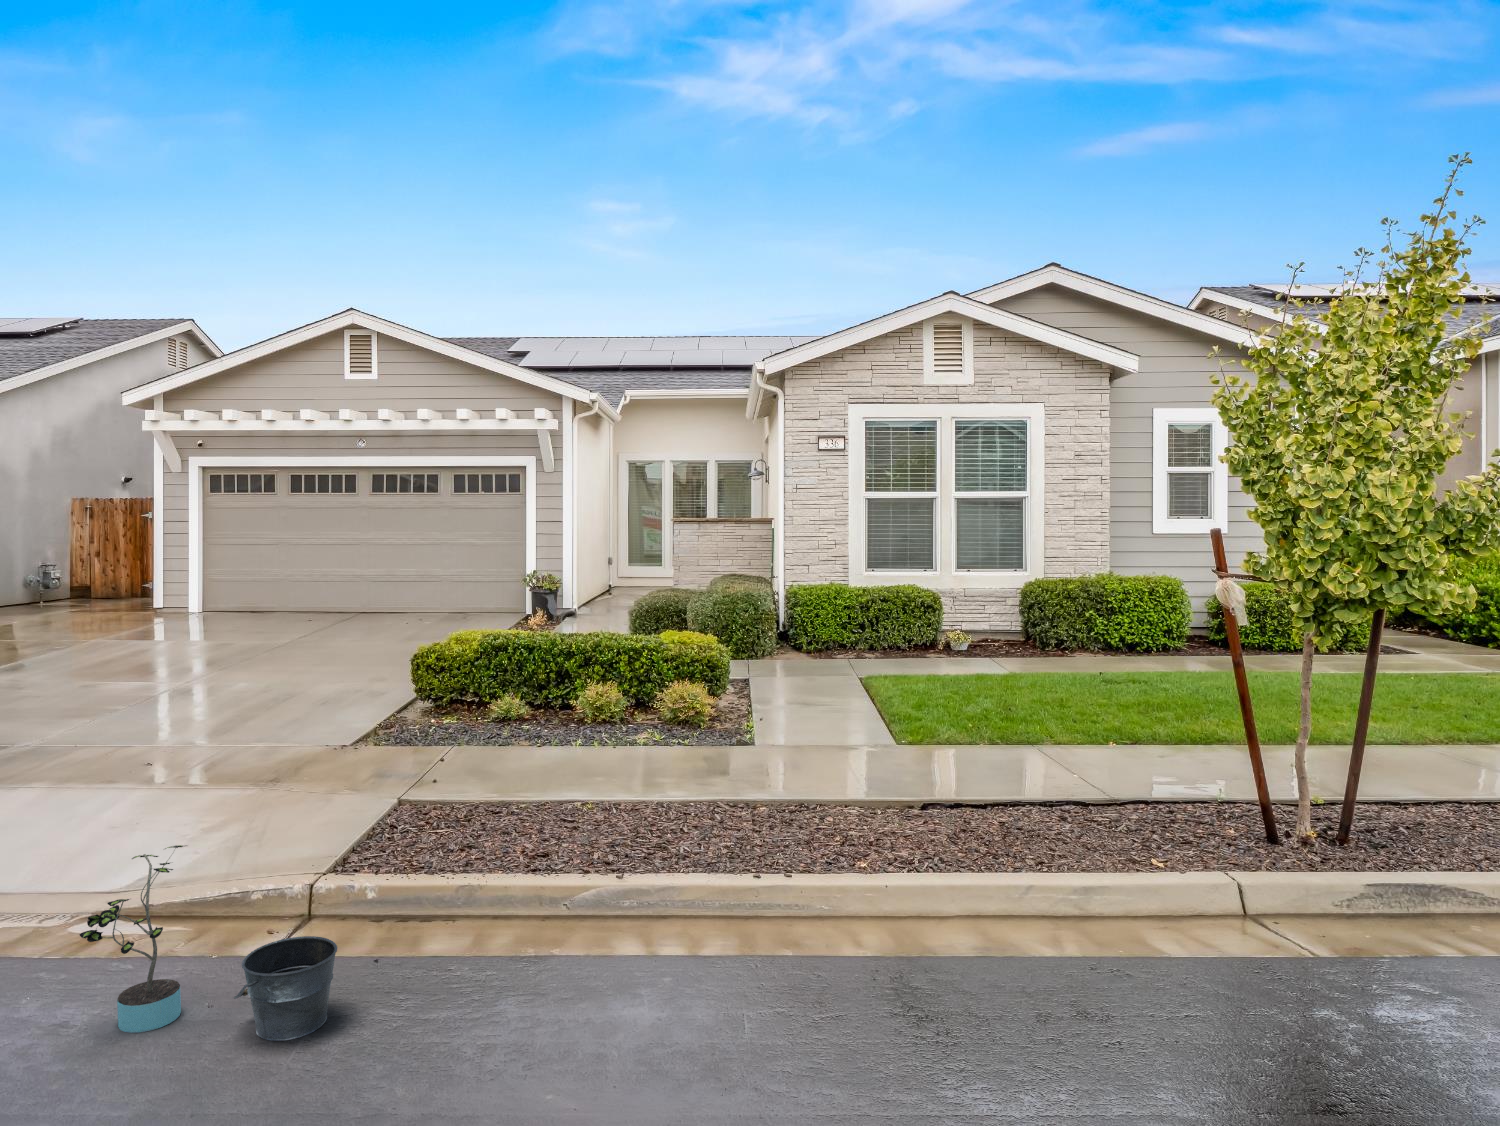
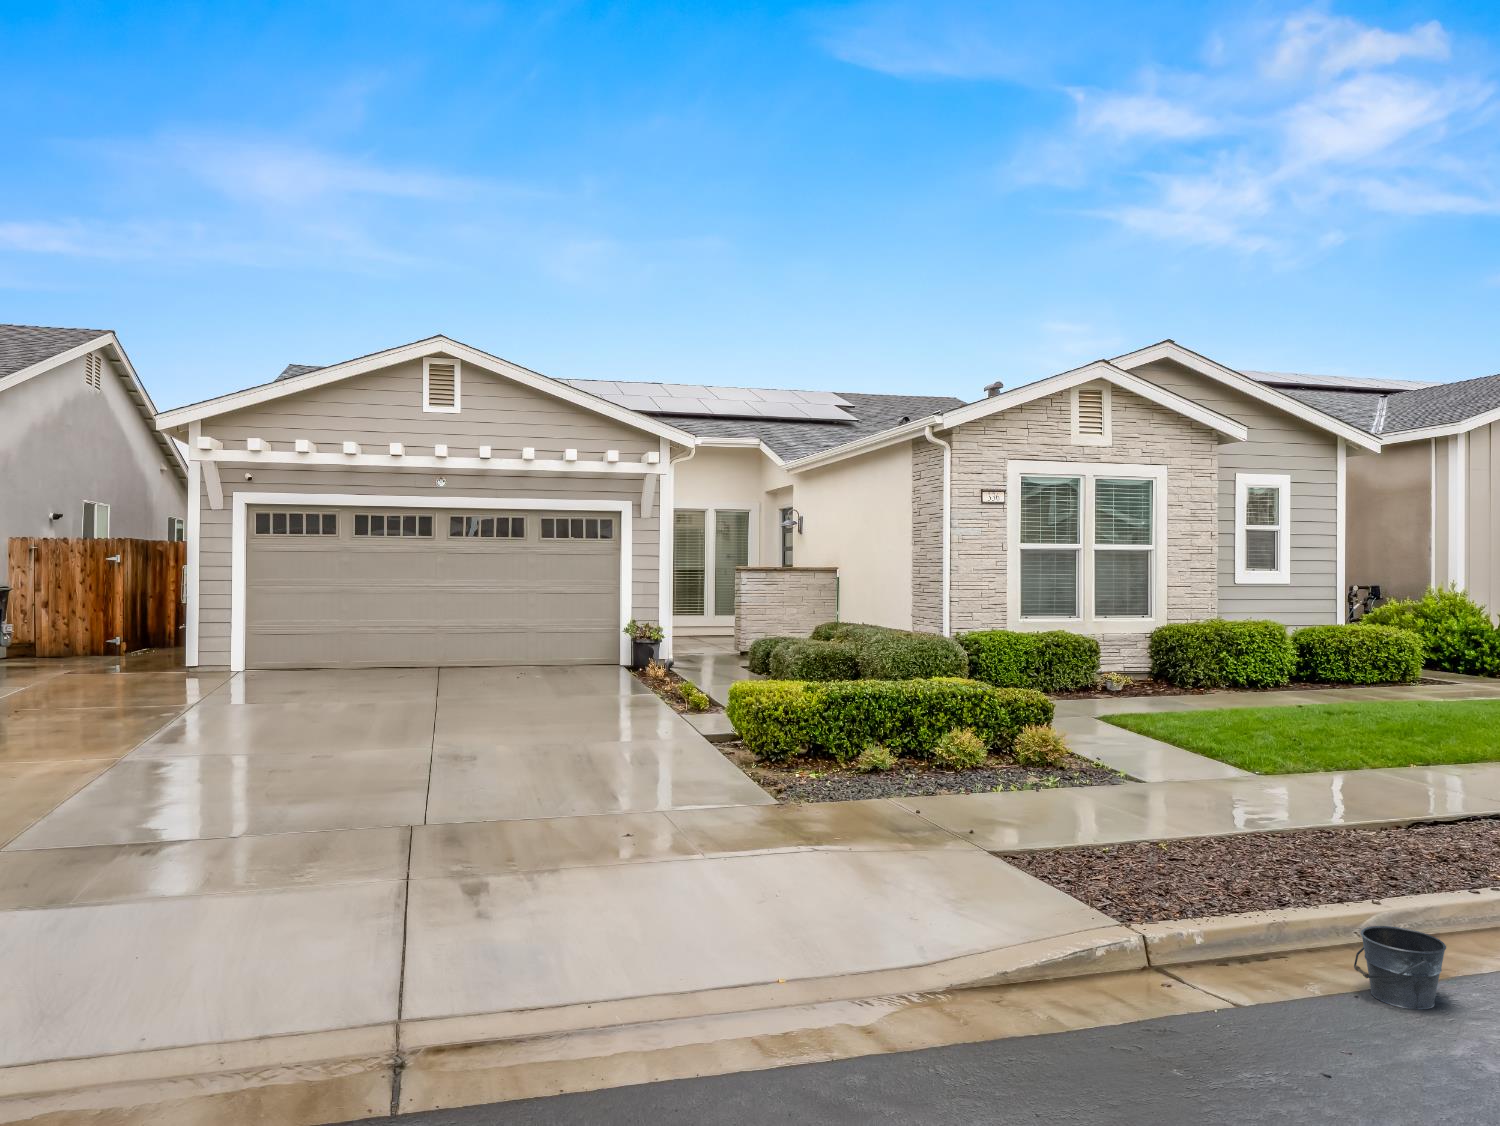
potted plant: present [80,845,183,1033] -> none [1246,854,1345,1017]

